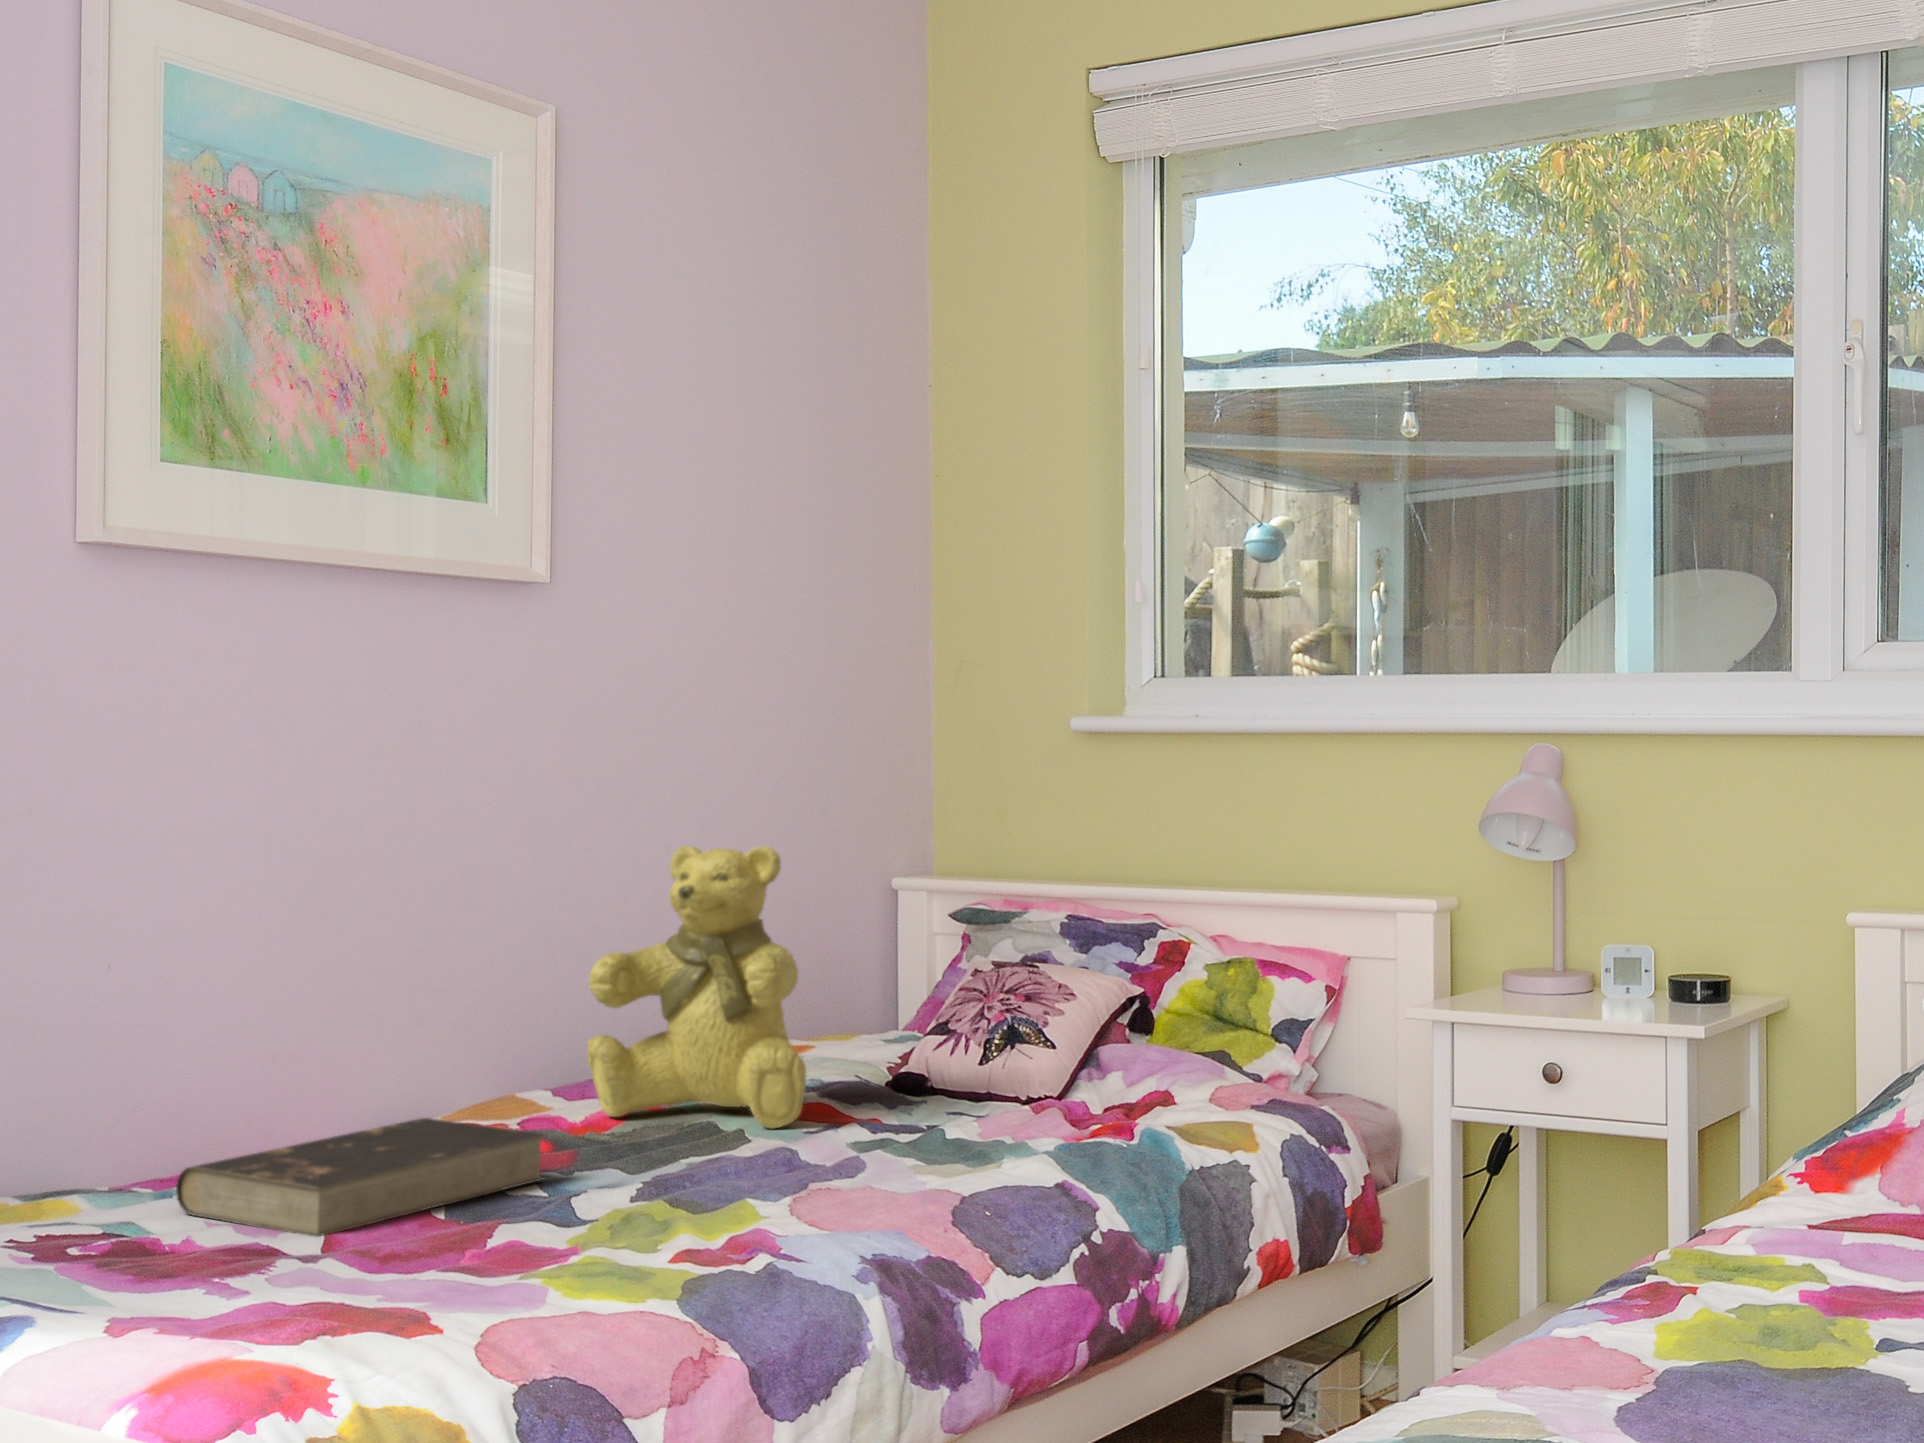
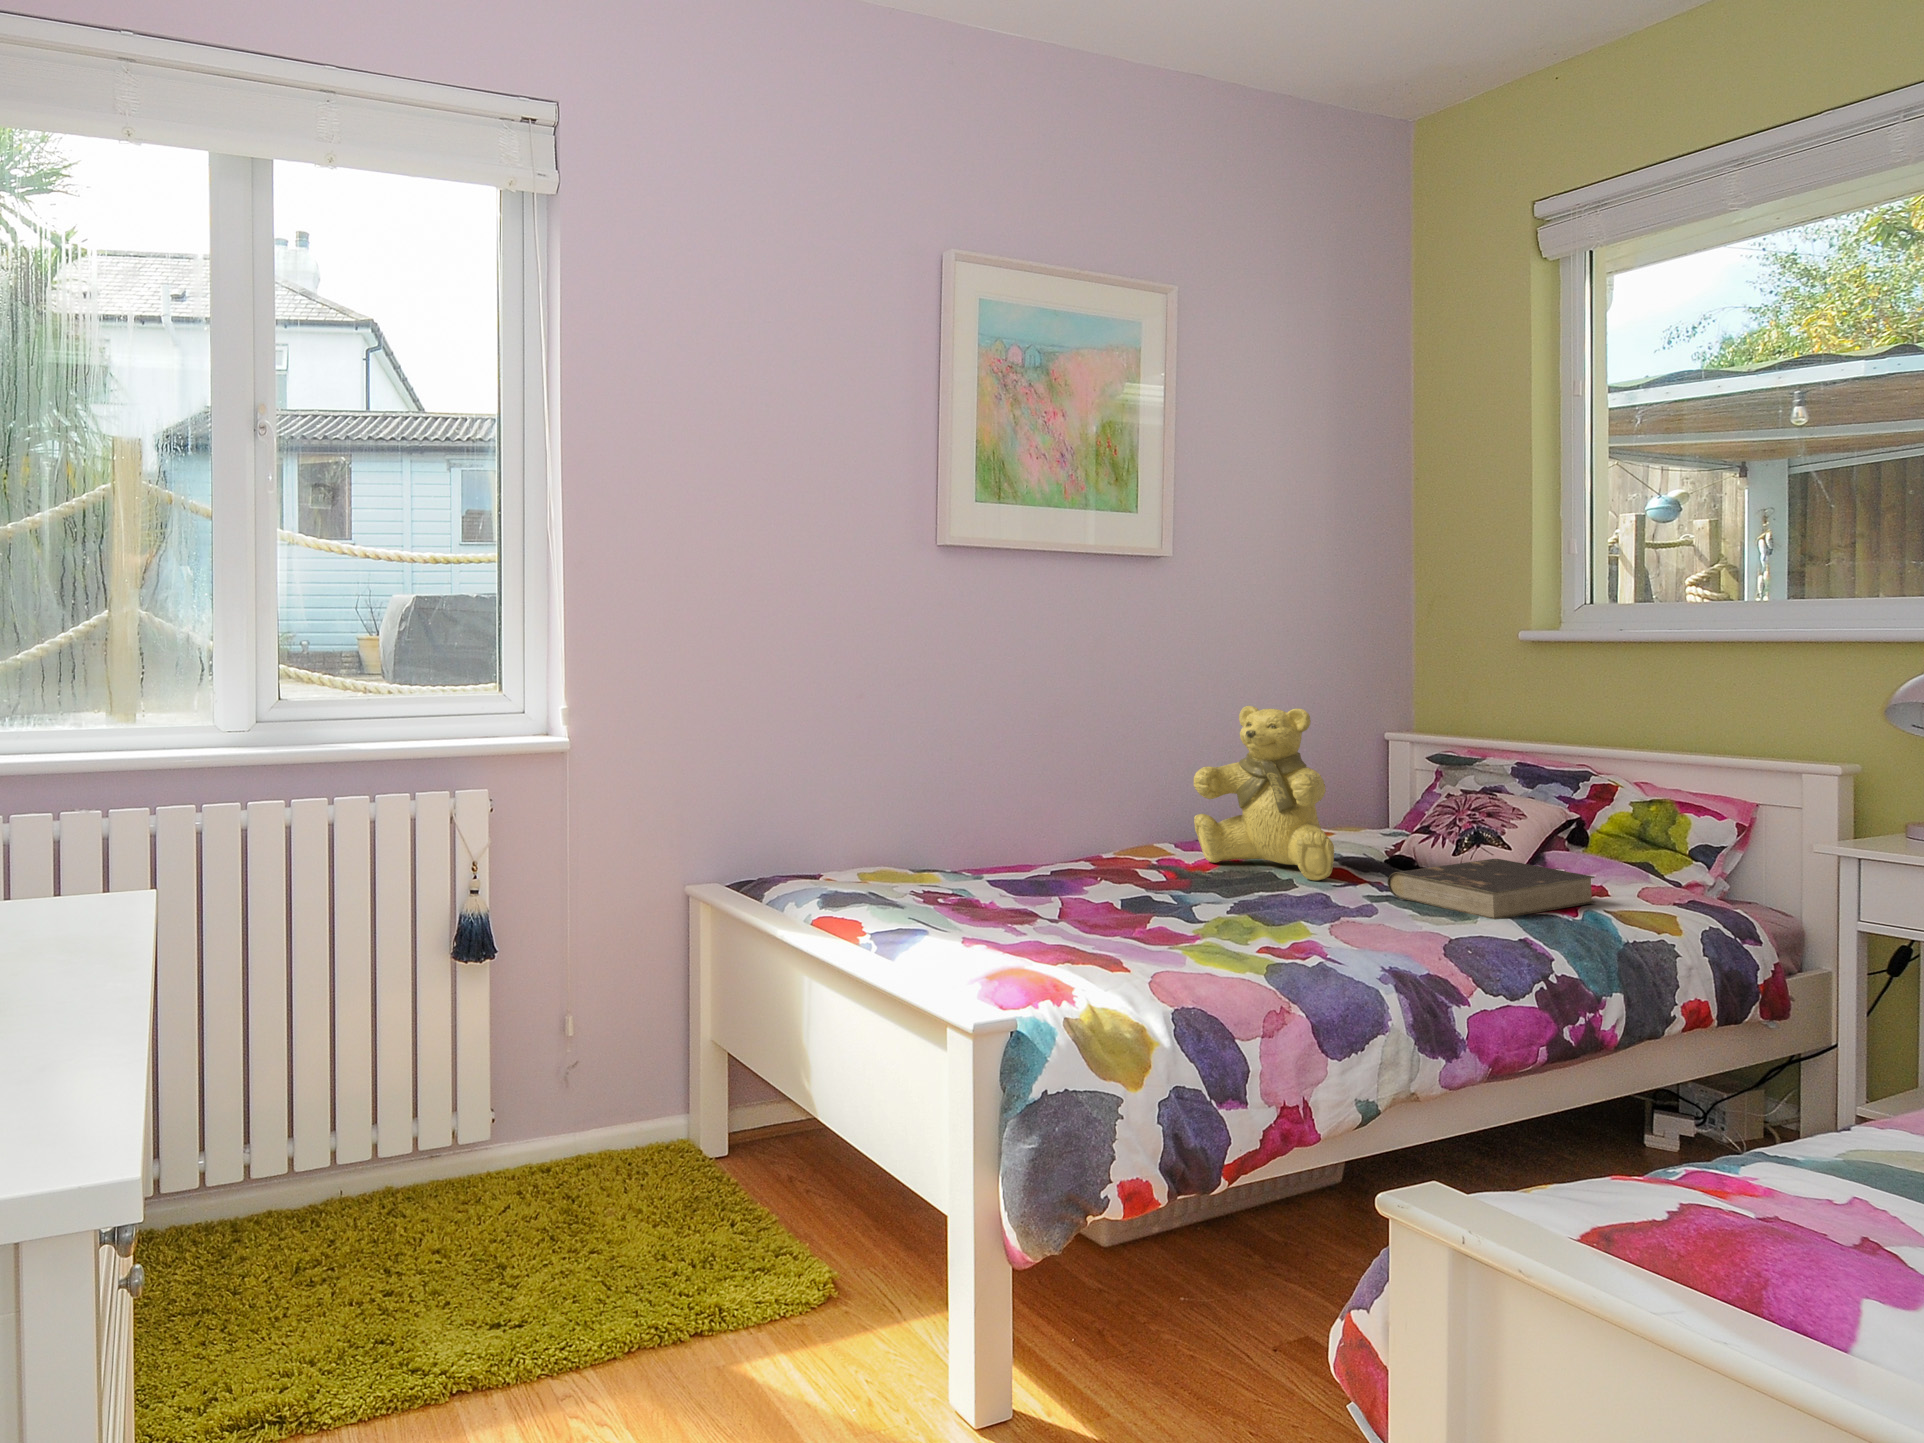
book: present [176,1118,546,1237] -> present [1387,859,1596,919]

